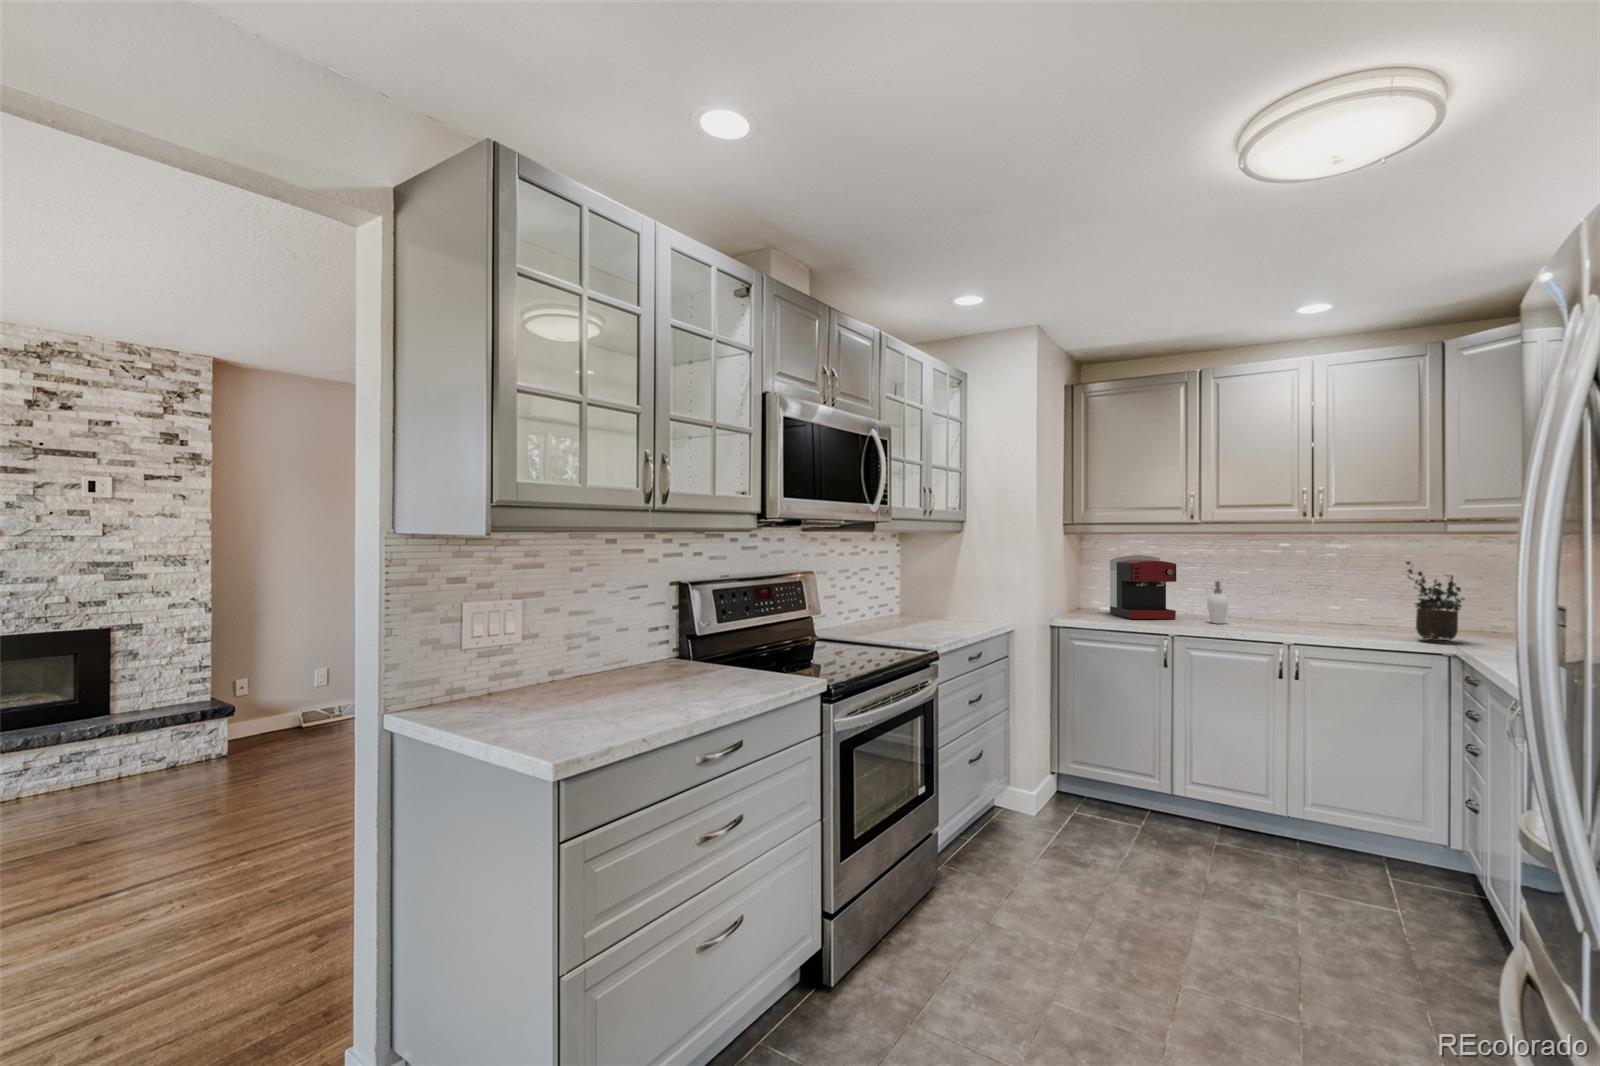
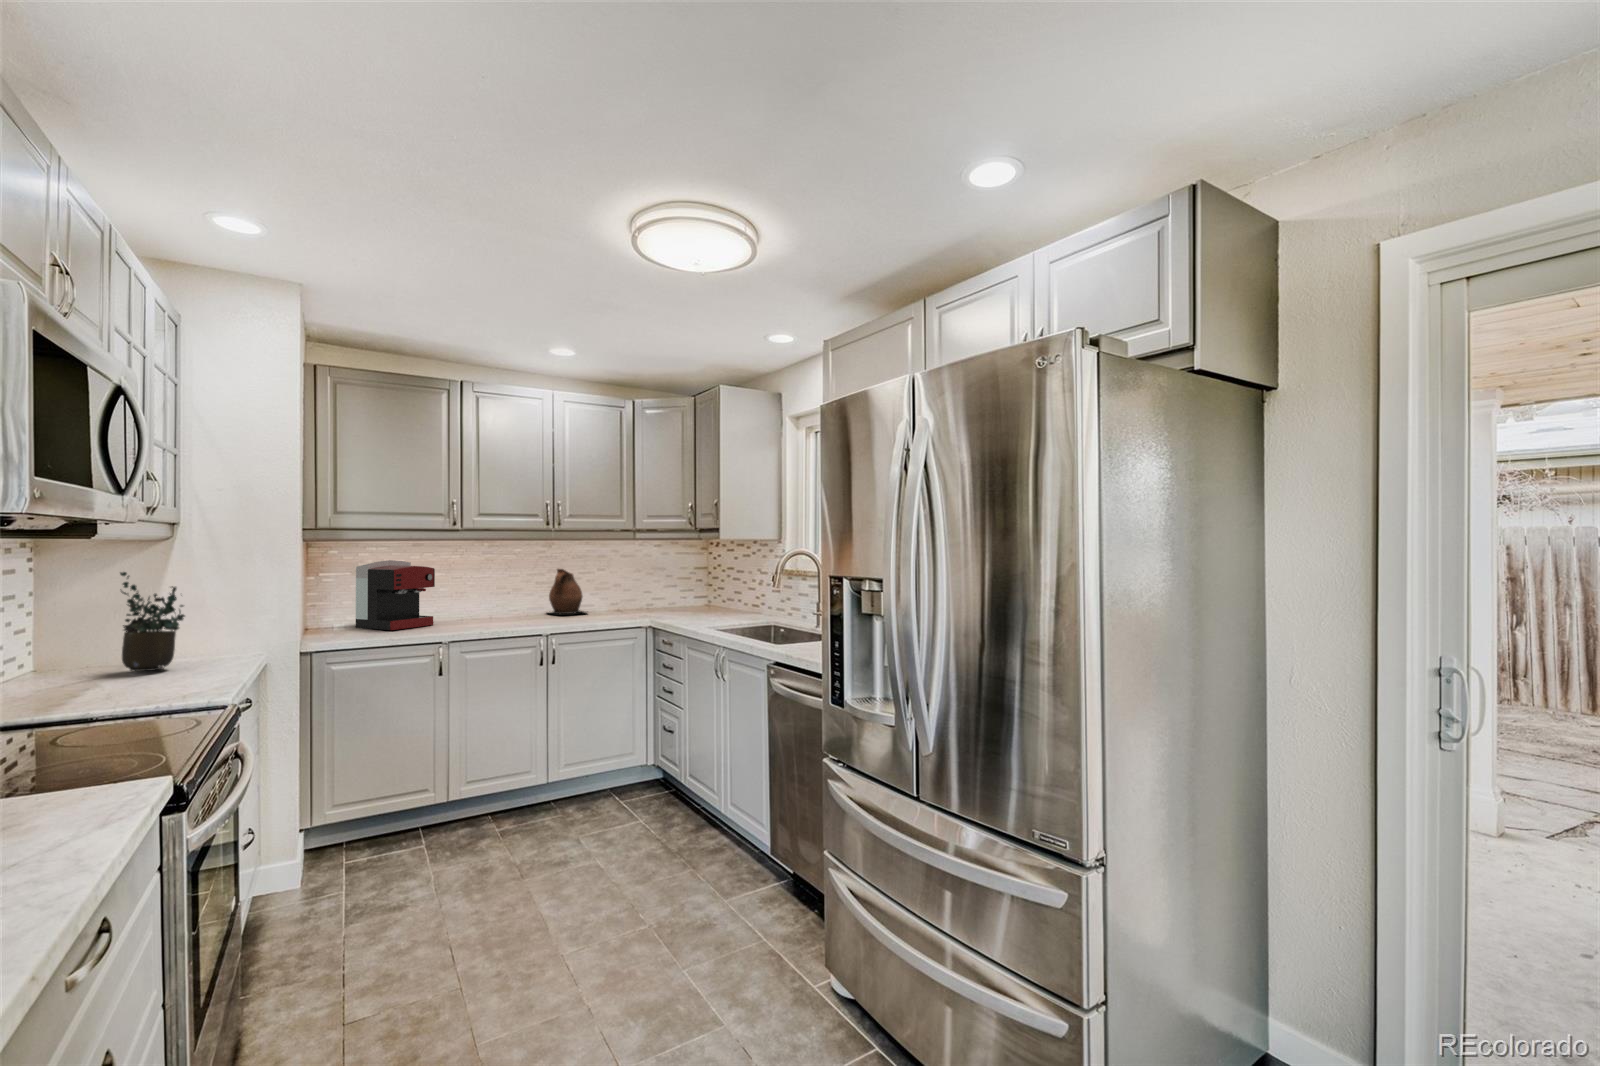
potted plant: present [1405,562,1464,641] -> present [120,572,185,671]
ceramic pitcher: none [1316,570,1378,627] -> present [549,569,586,615]
soap dispenser: present [1207,581,1228,624] -> none [466,584,486,625]

